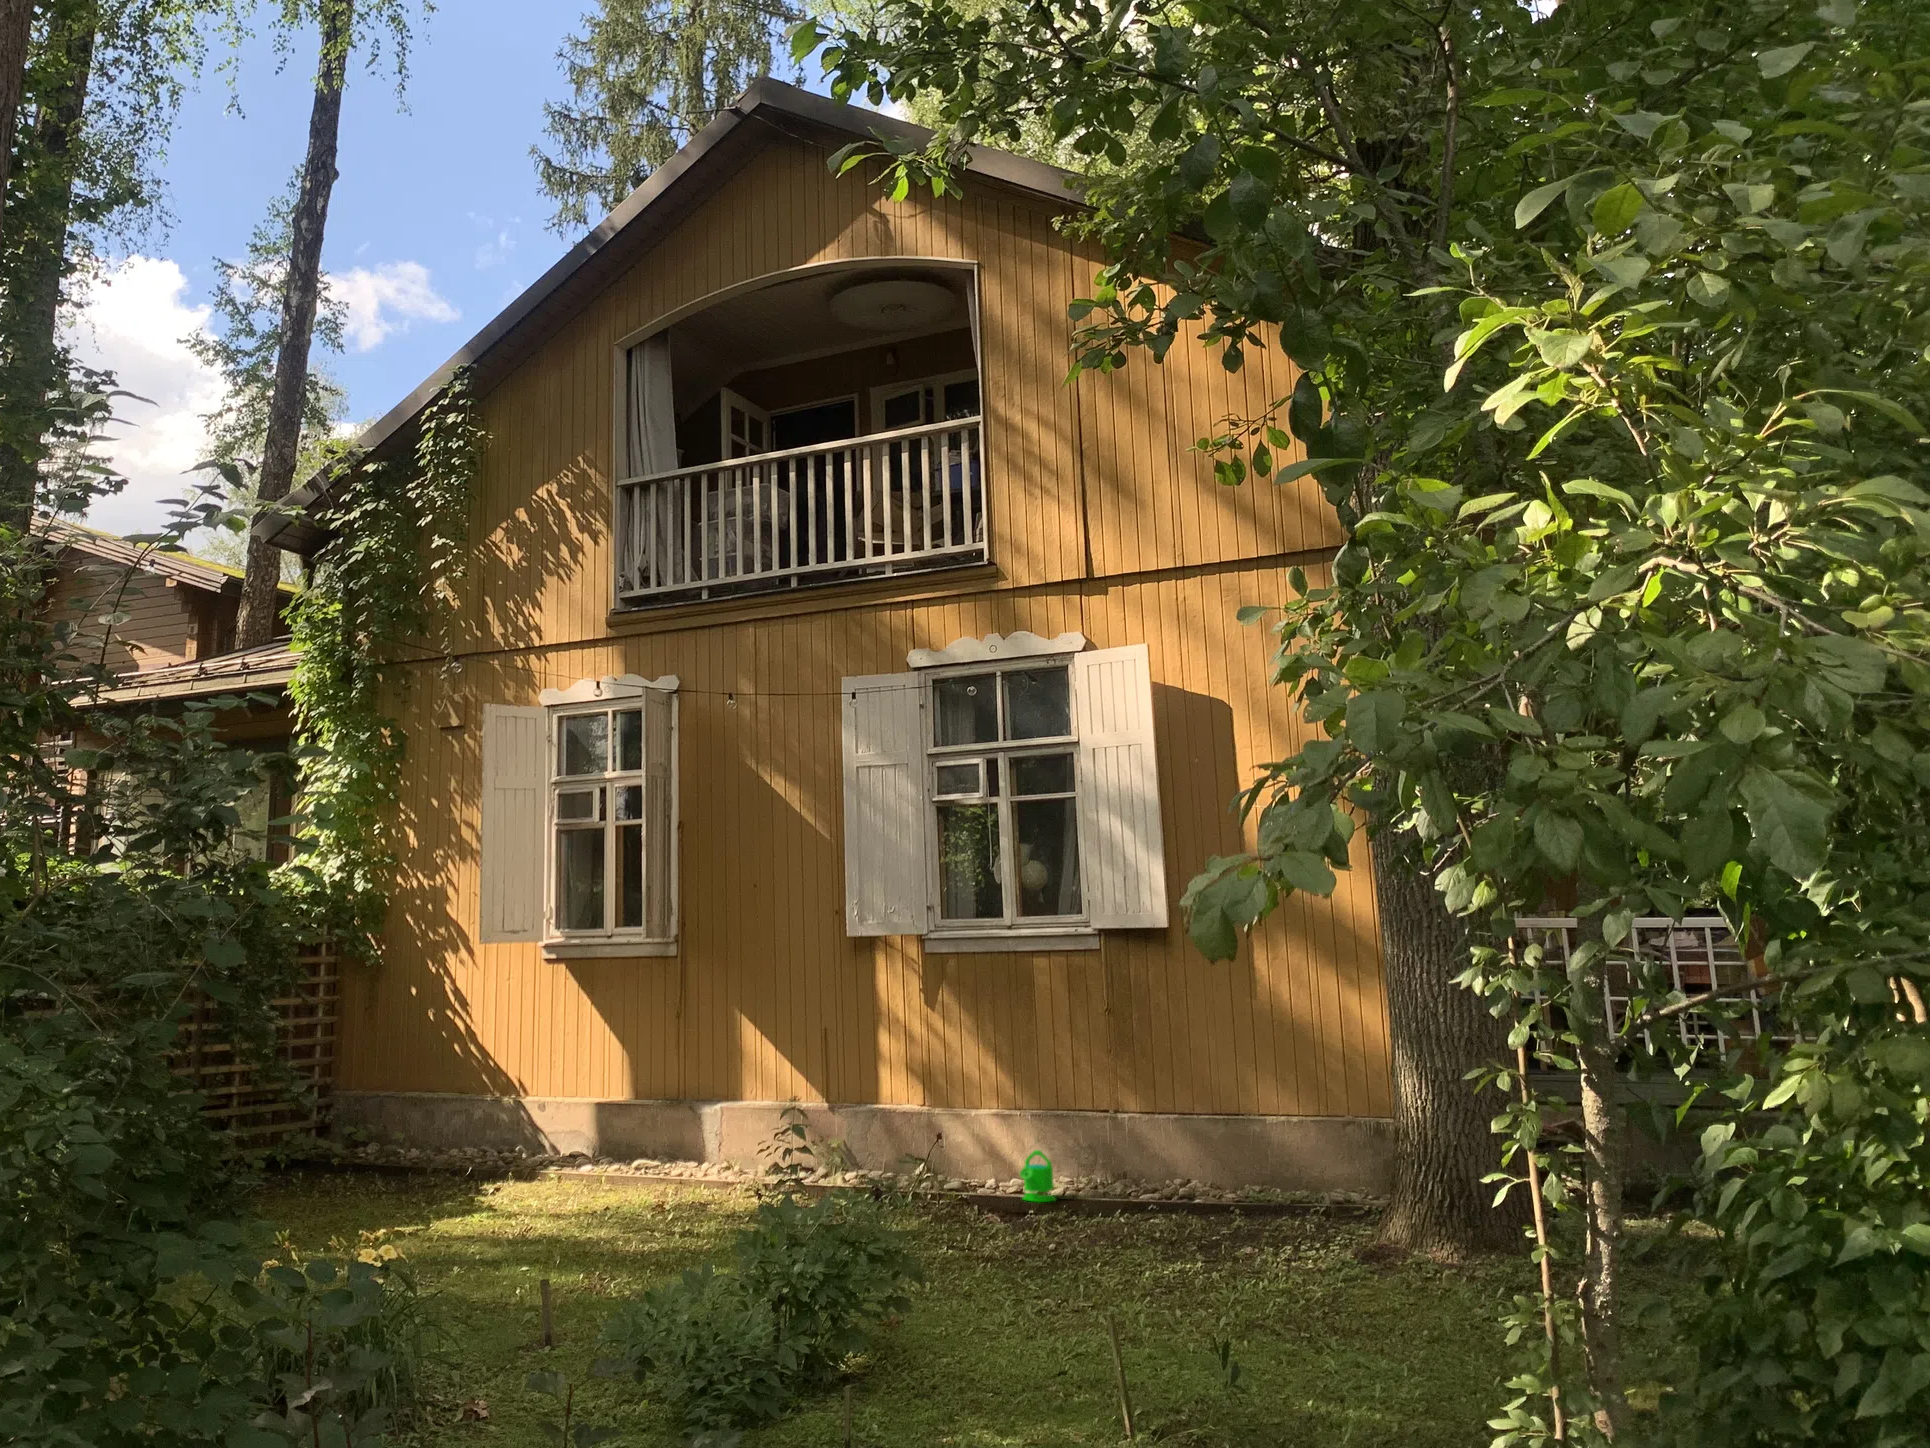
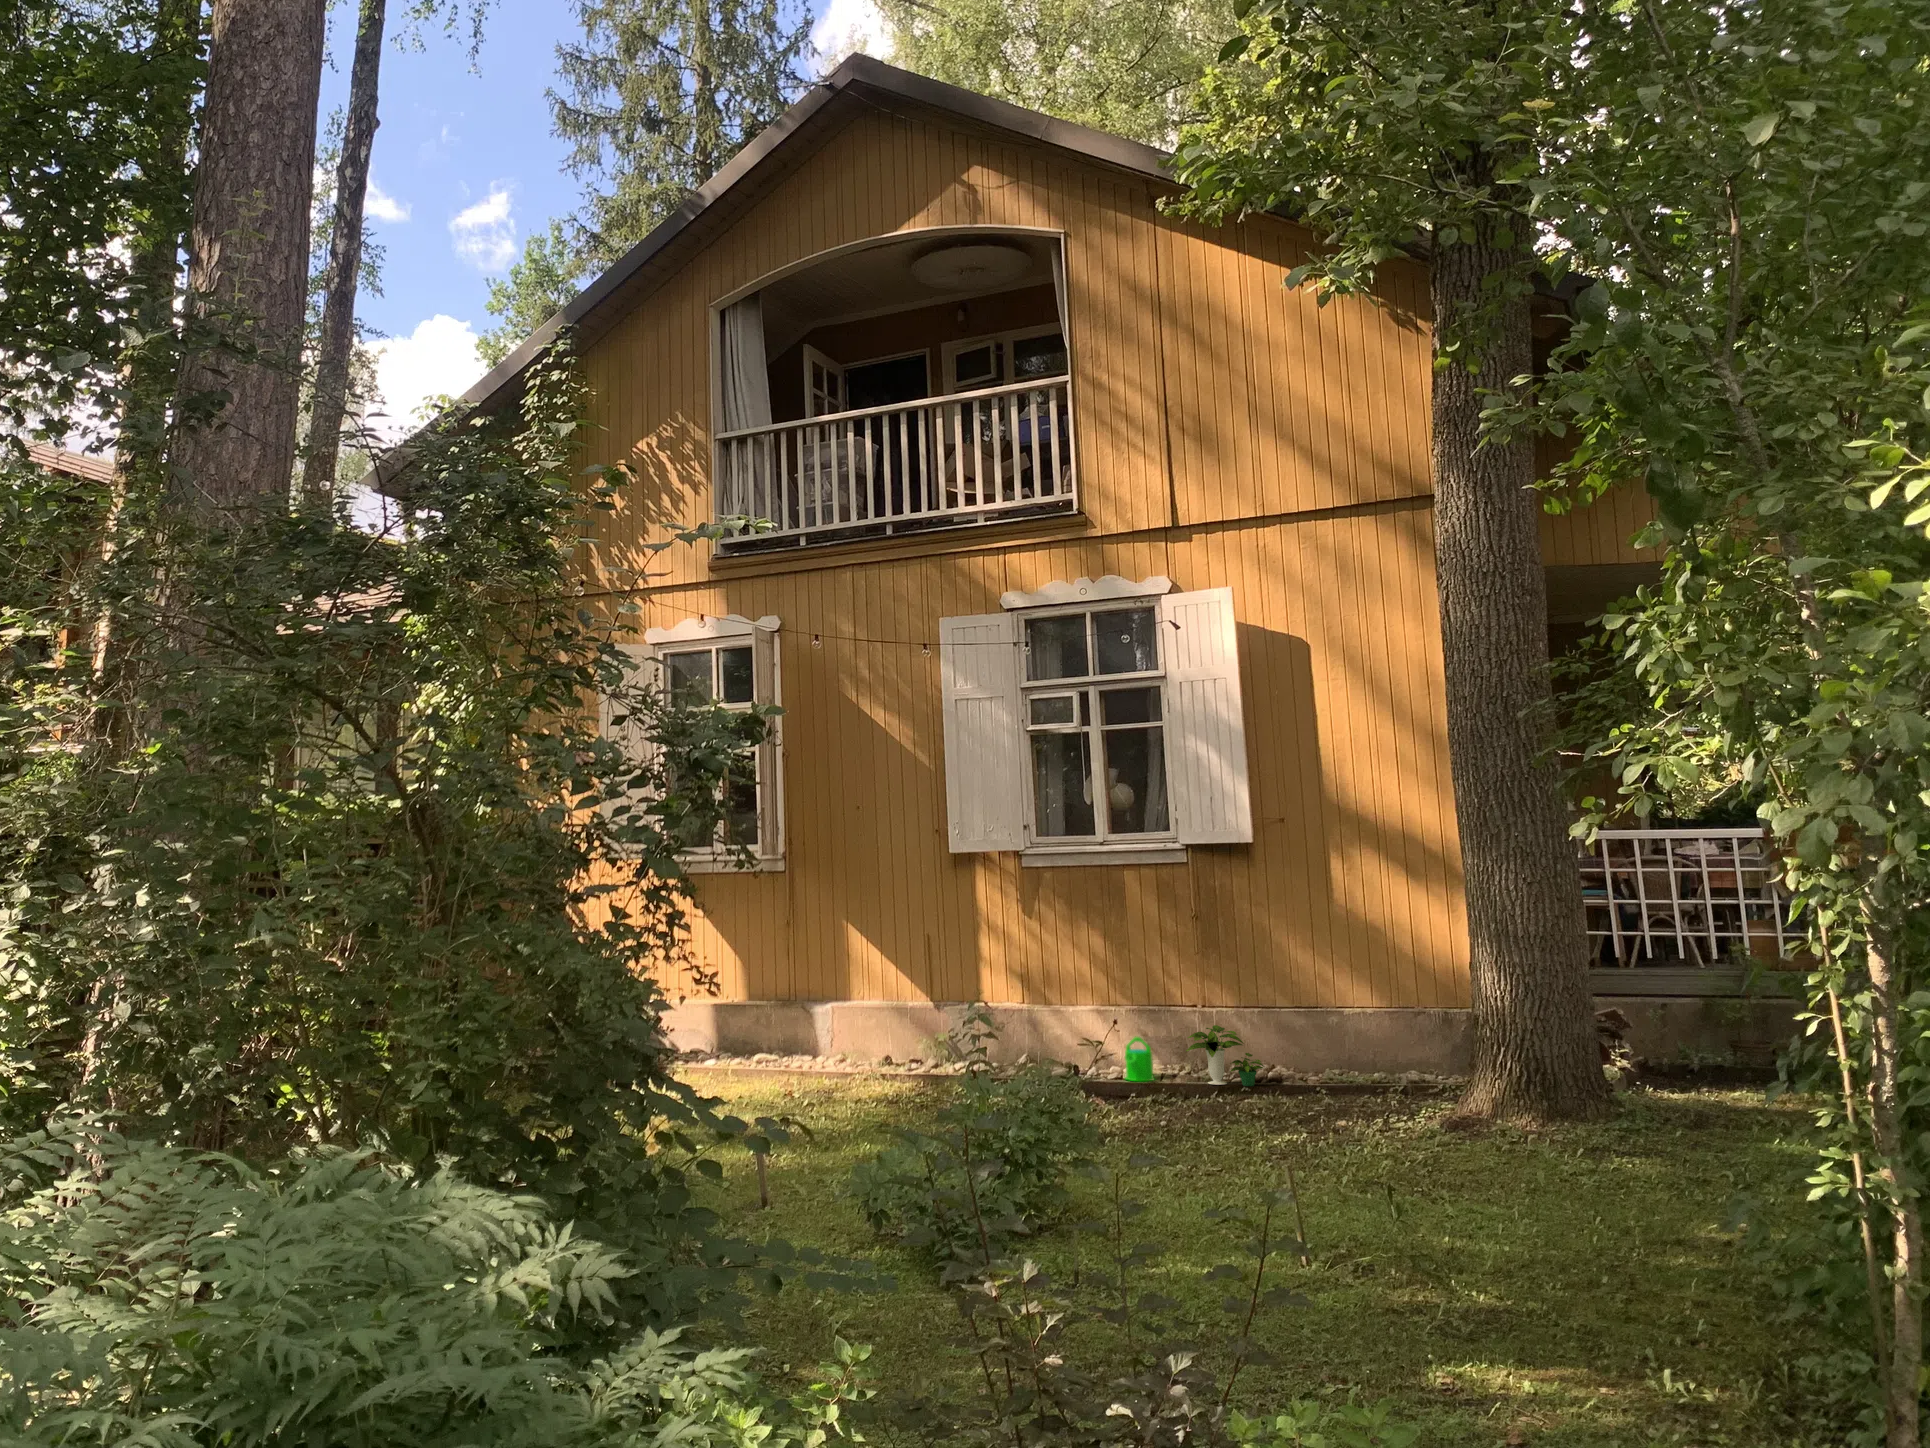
potted plant: none [1086,1138,1174,1210] -> present [1186,1025,1264,1086]

